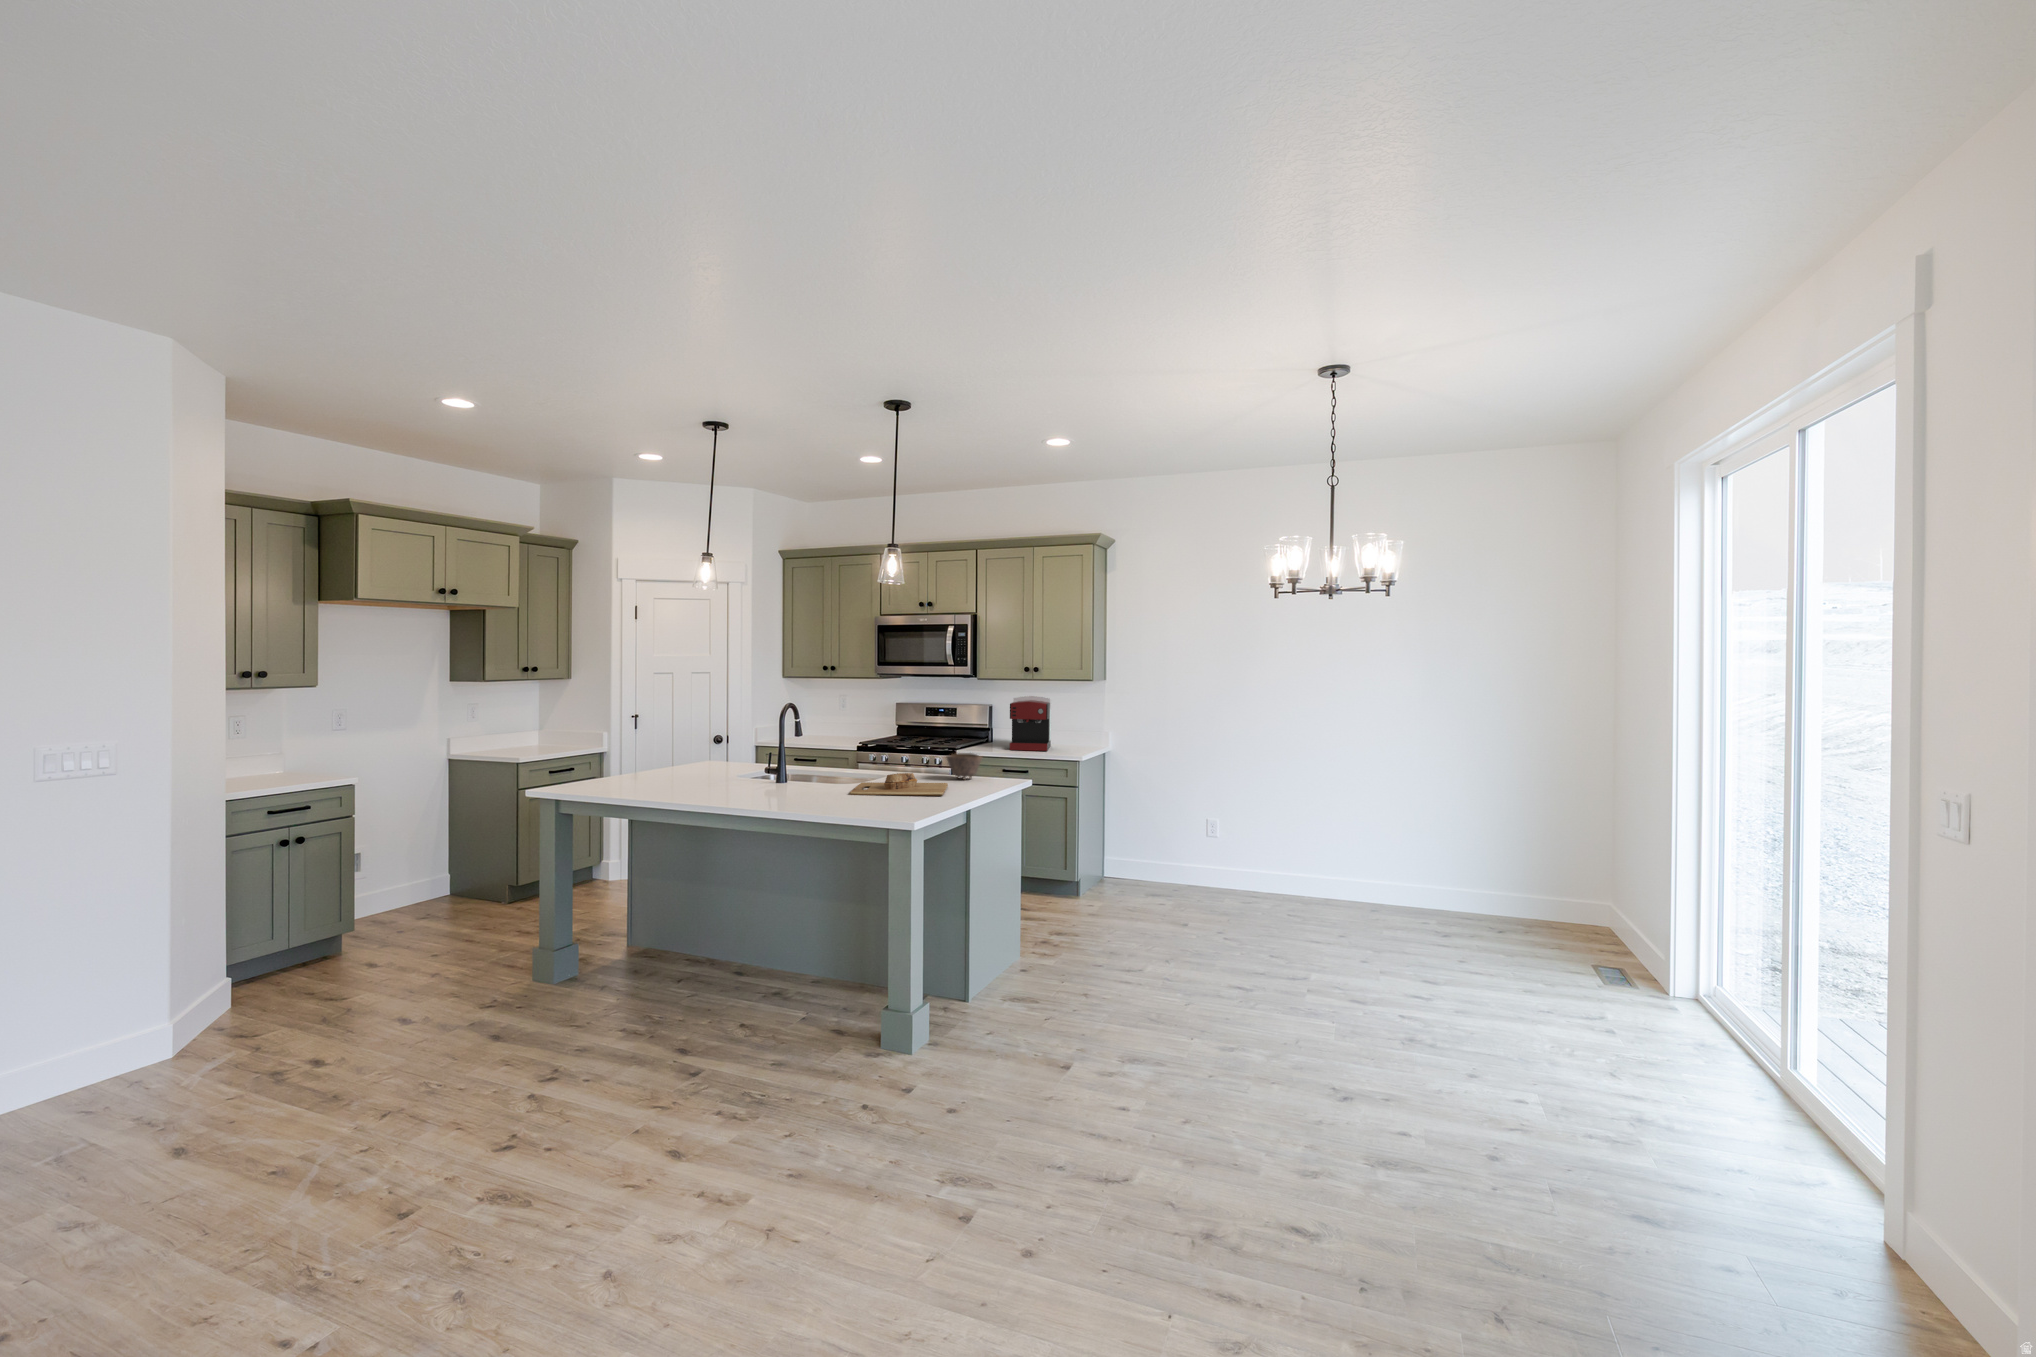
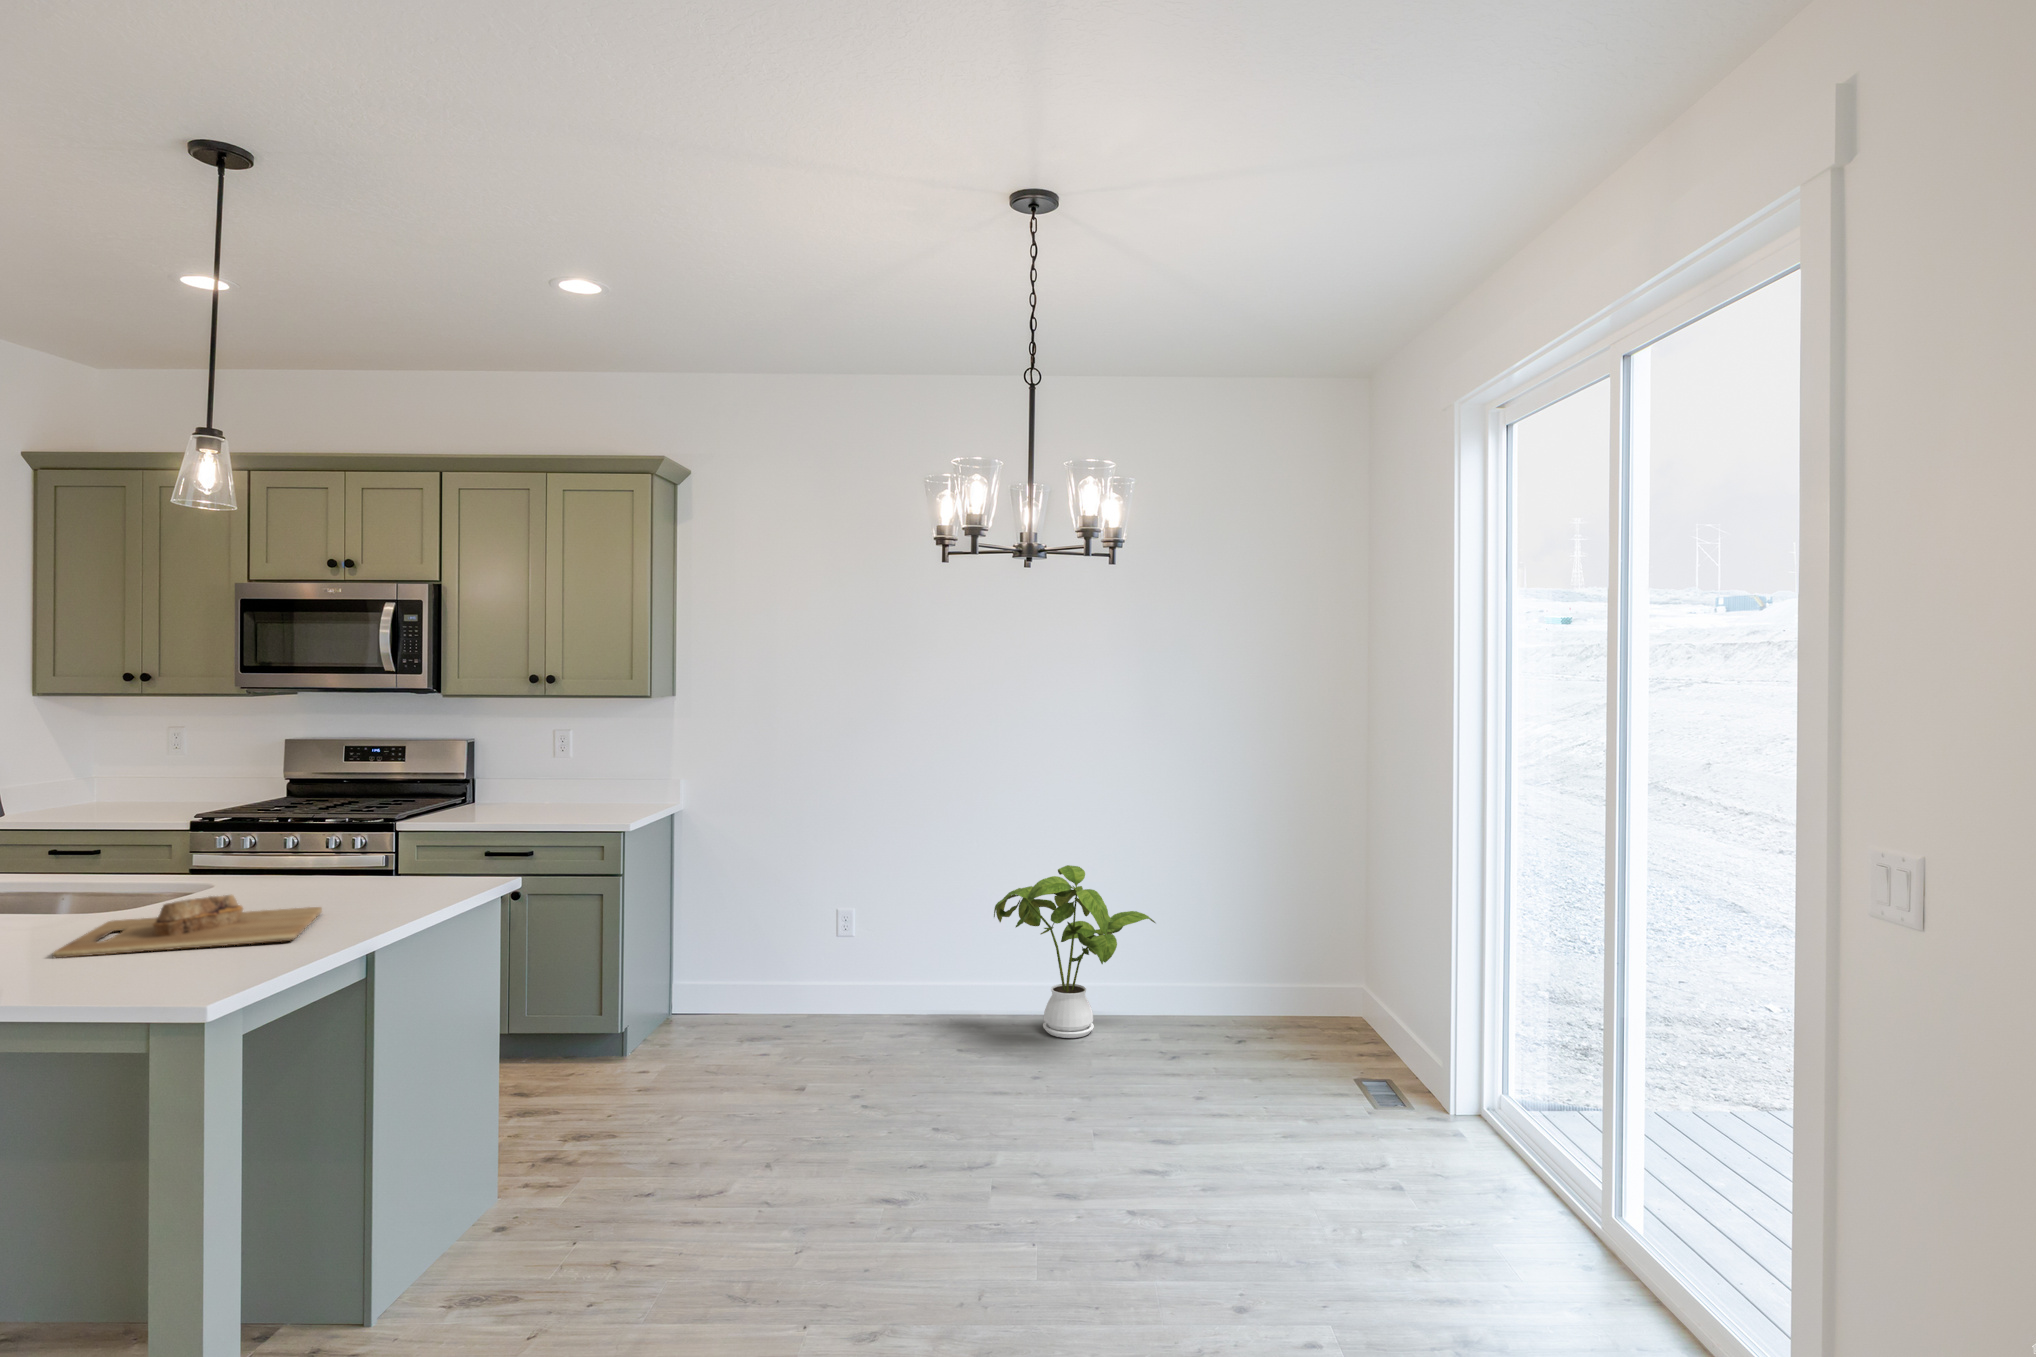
coffee maker: present [1010,696,1051,751] -> none [502,723,582,818]
bowl: present [947,753,982,780] -> none [330,840,412,894]
house plant: none [1311,798,1433,916] -> present [994,865,1155,1038]

